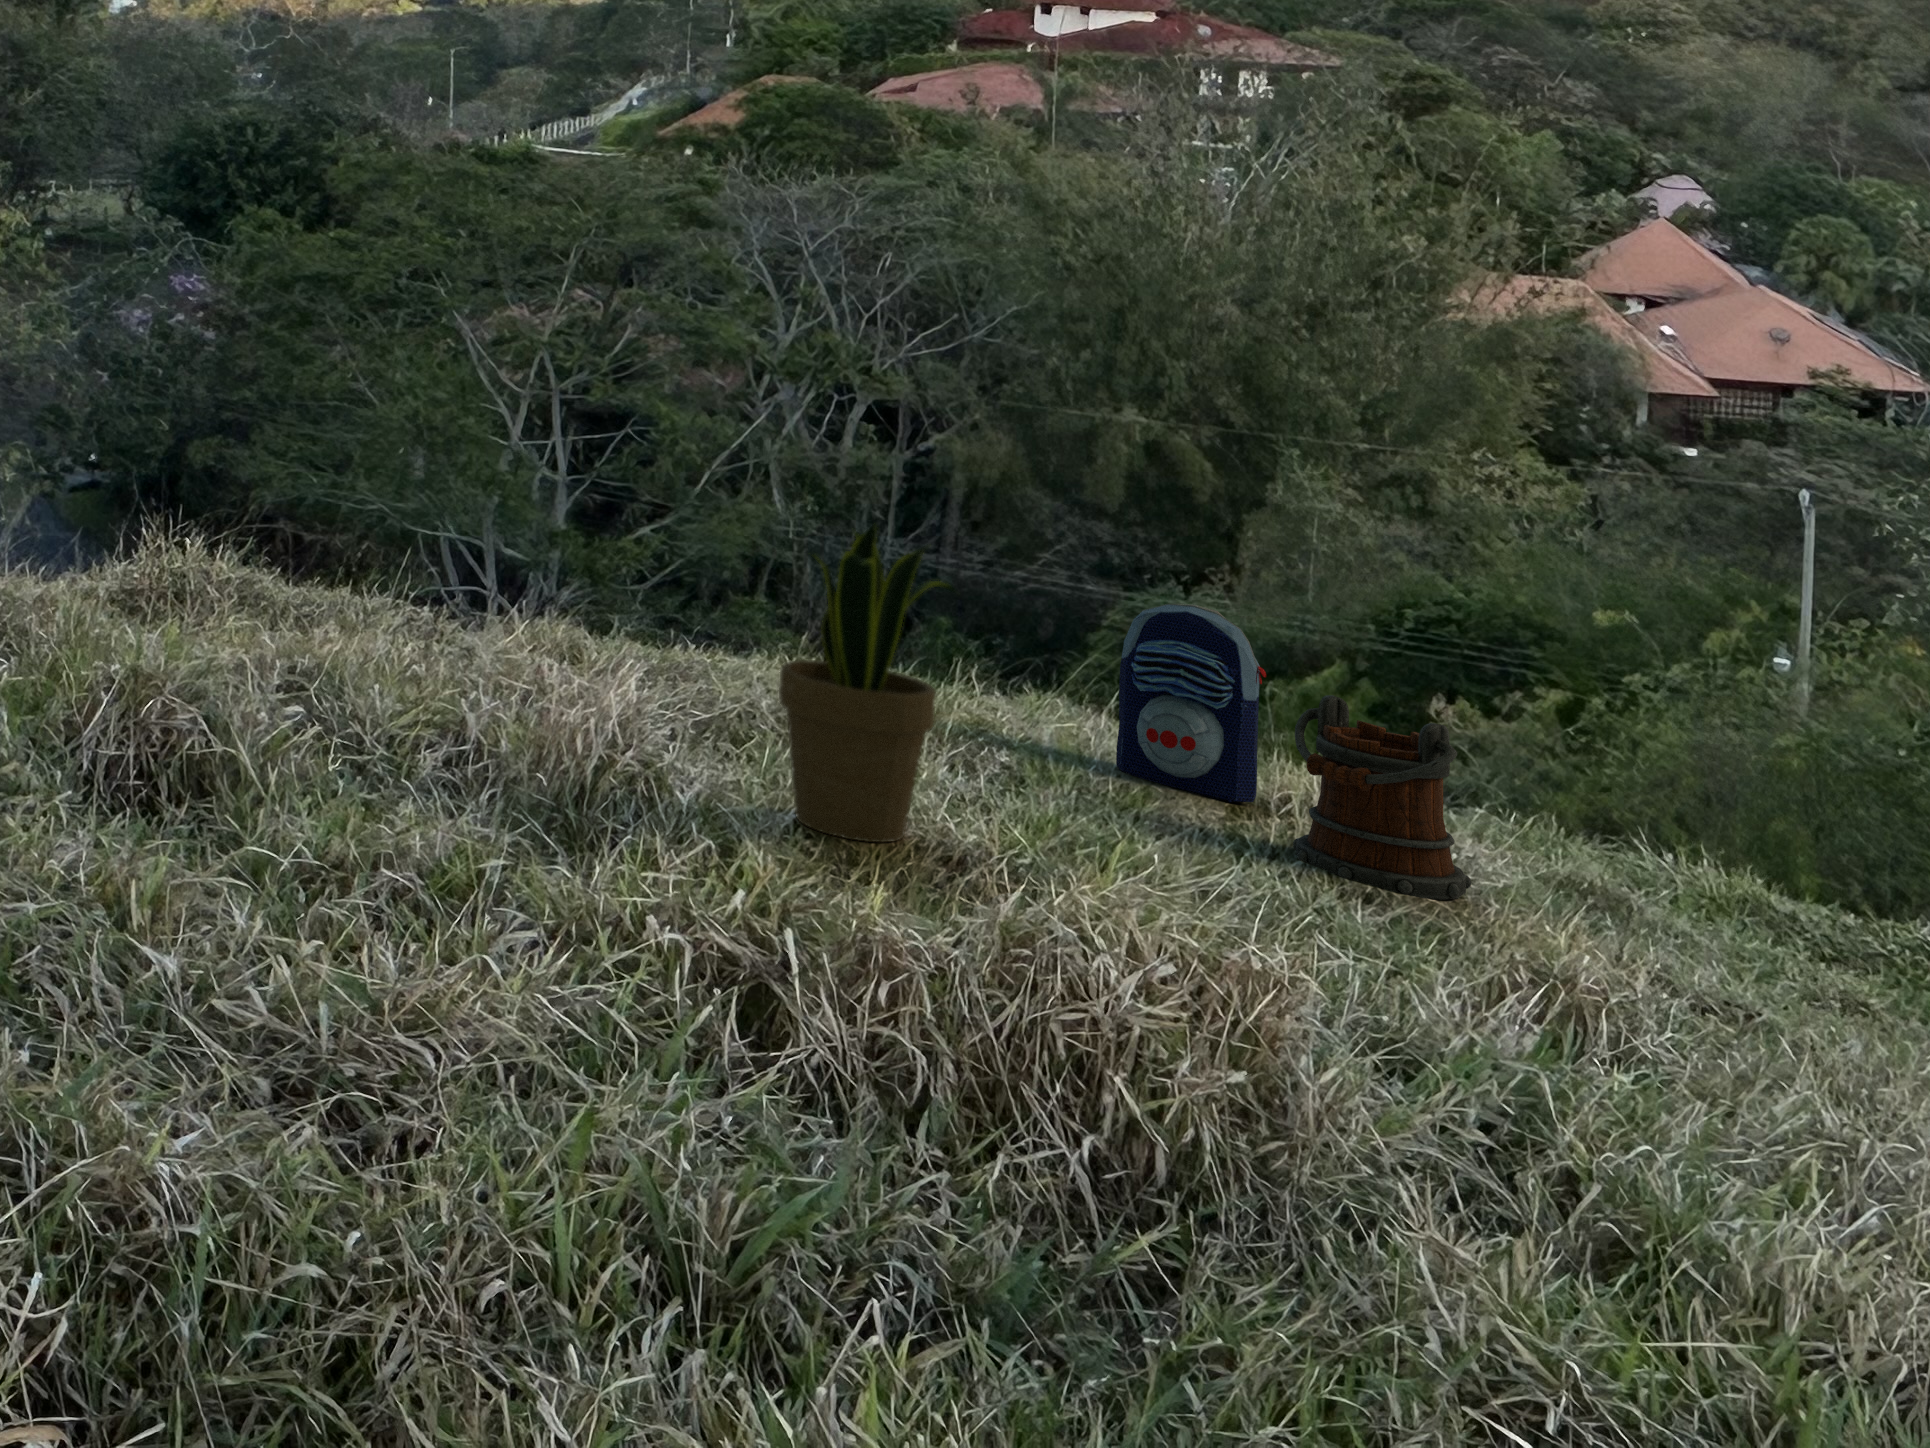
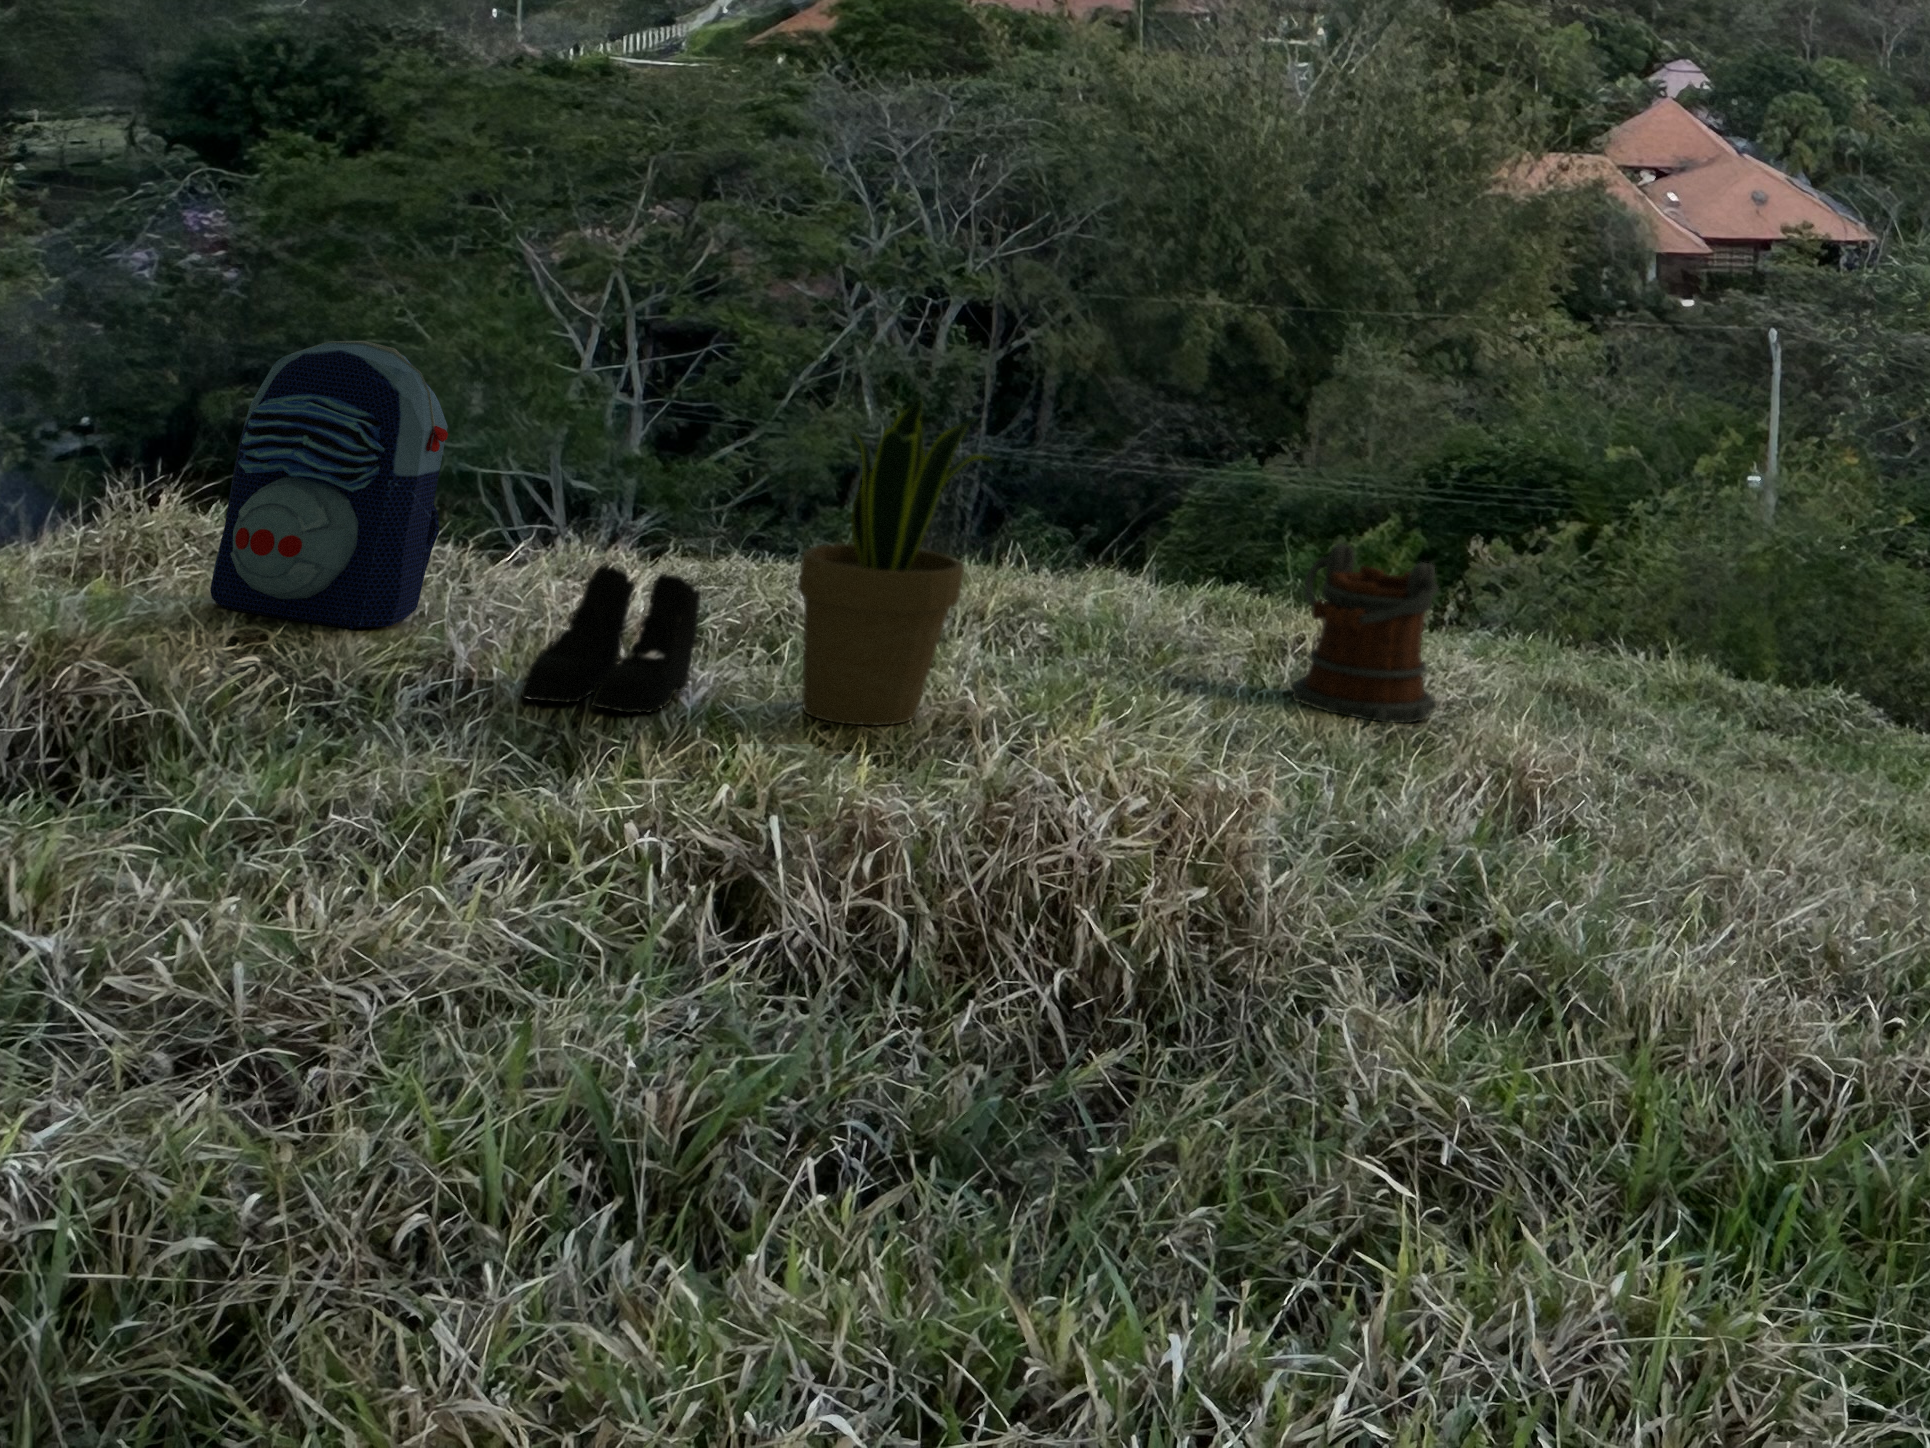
backpack: present [1116,604,1266,802] -> present [210,341,448,629]
boots: none [551,666,694,806] -> present [522,566,701,713]

